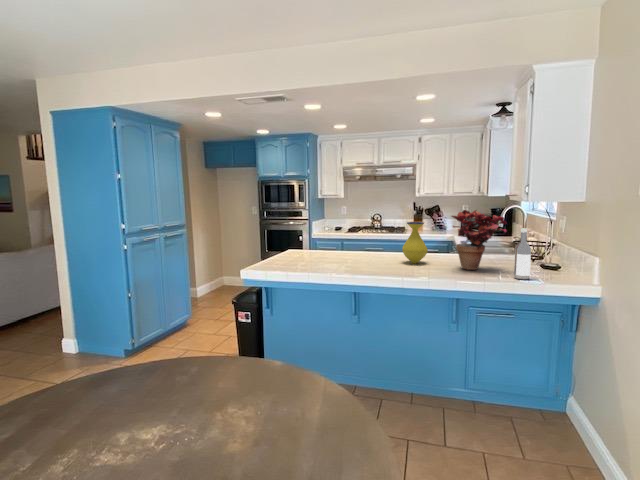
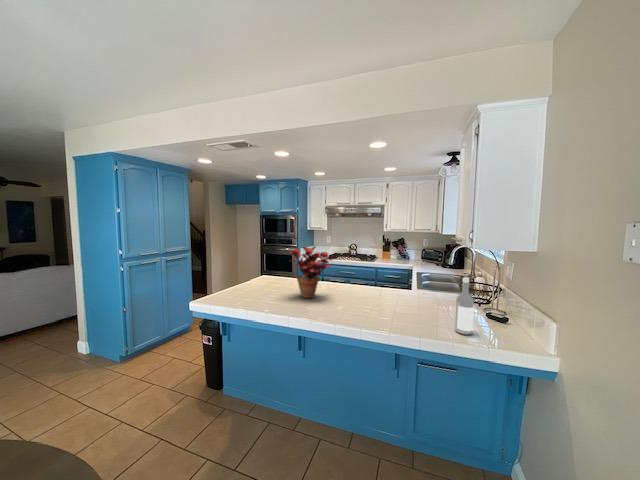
potted plant: present [452,210,507,270] -> present [288,247,332,298]
vase: present [402,222,428,263] -> none [349,260,373,300]

